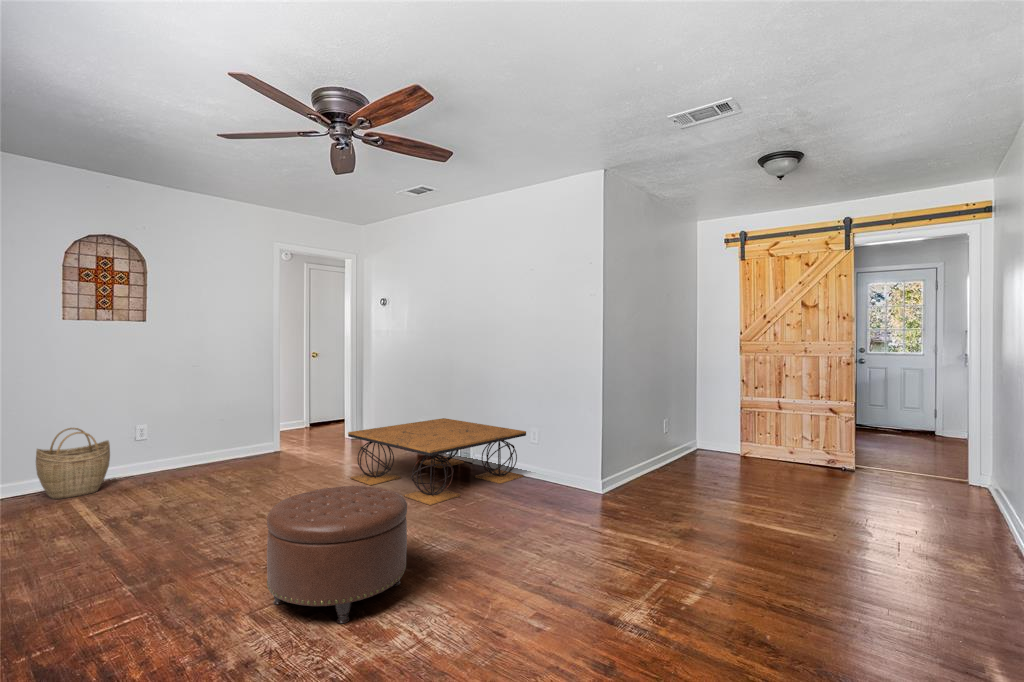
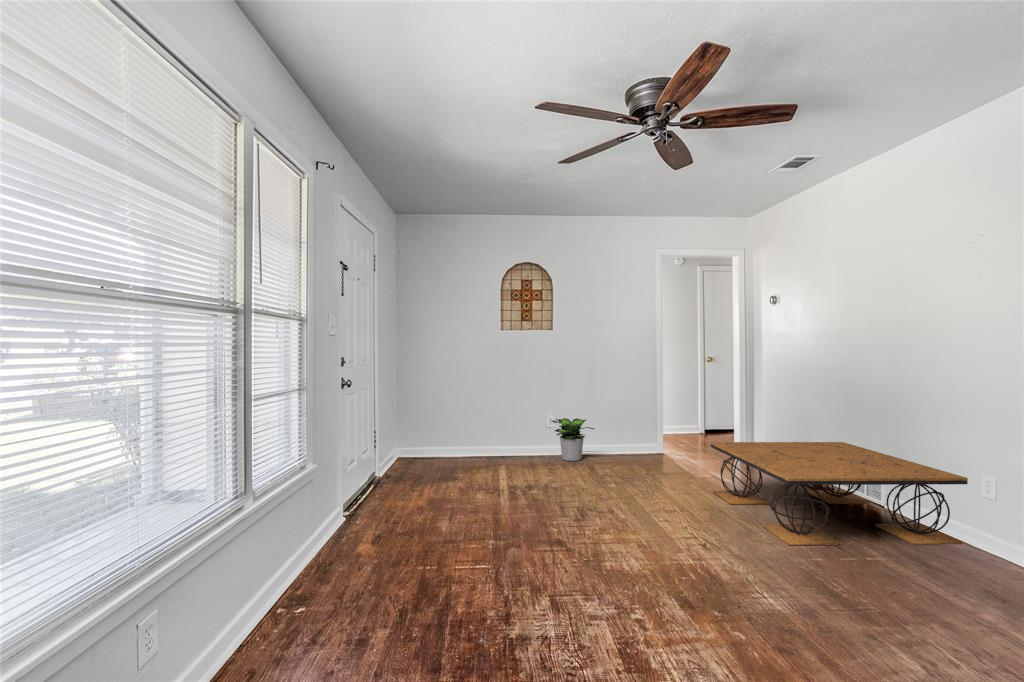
potted plant: none [145,427,210,479] -> present [552,418,594,461]
woven basket: present [36,428,110,499] -> none [484,410,527,462]
ottoman: present [267,486,407,624] -> none [564,495,707,642]

